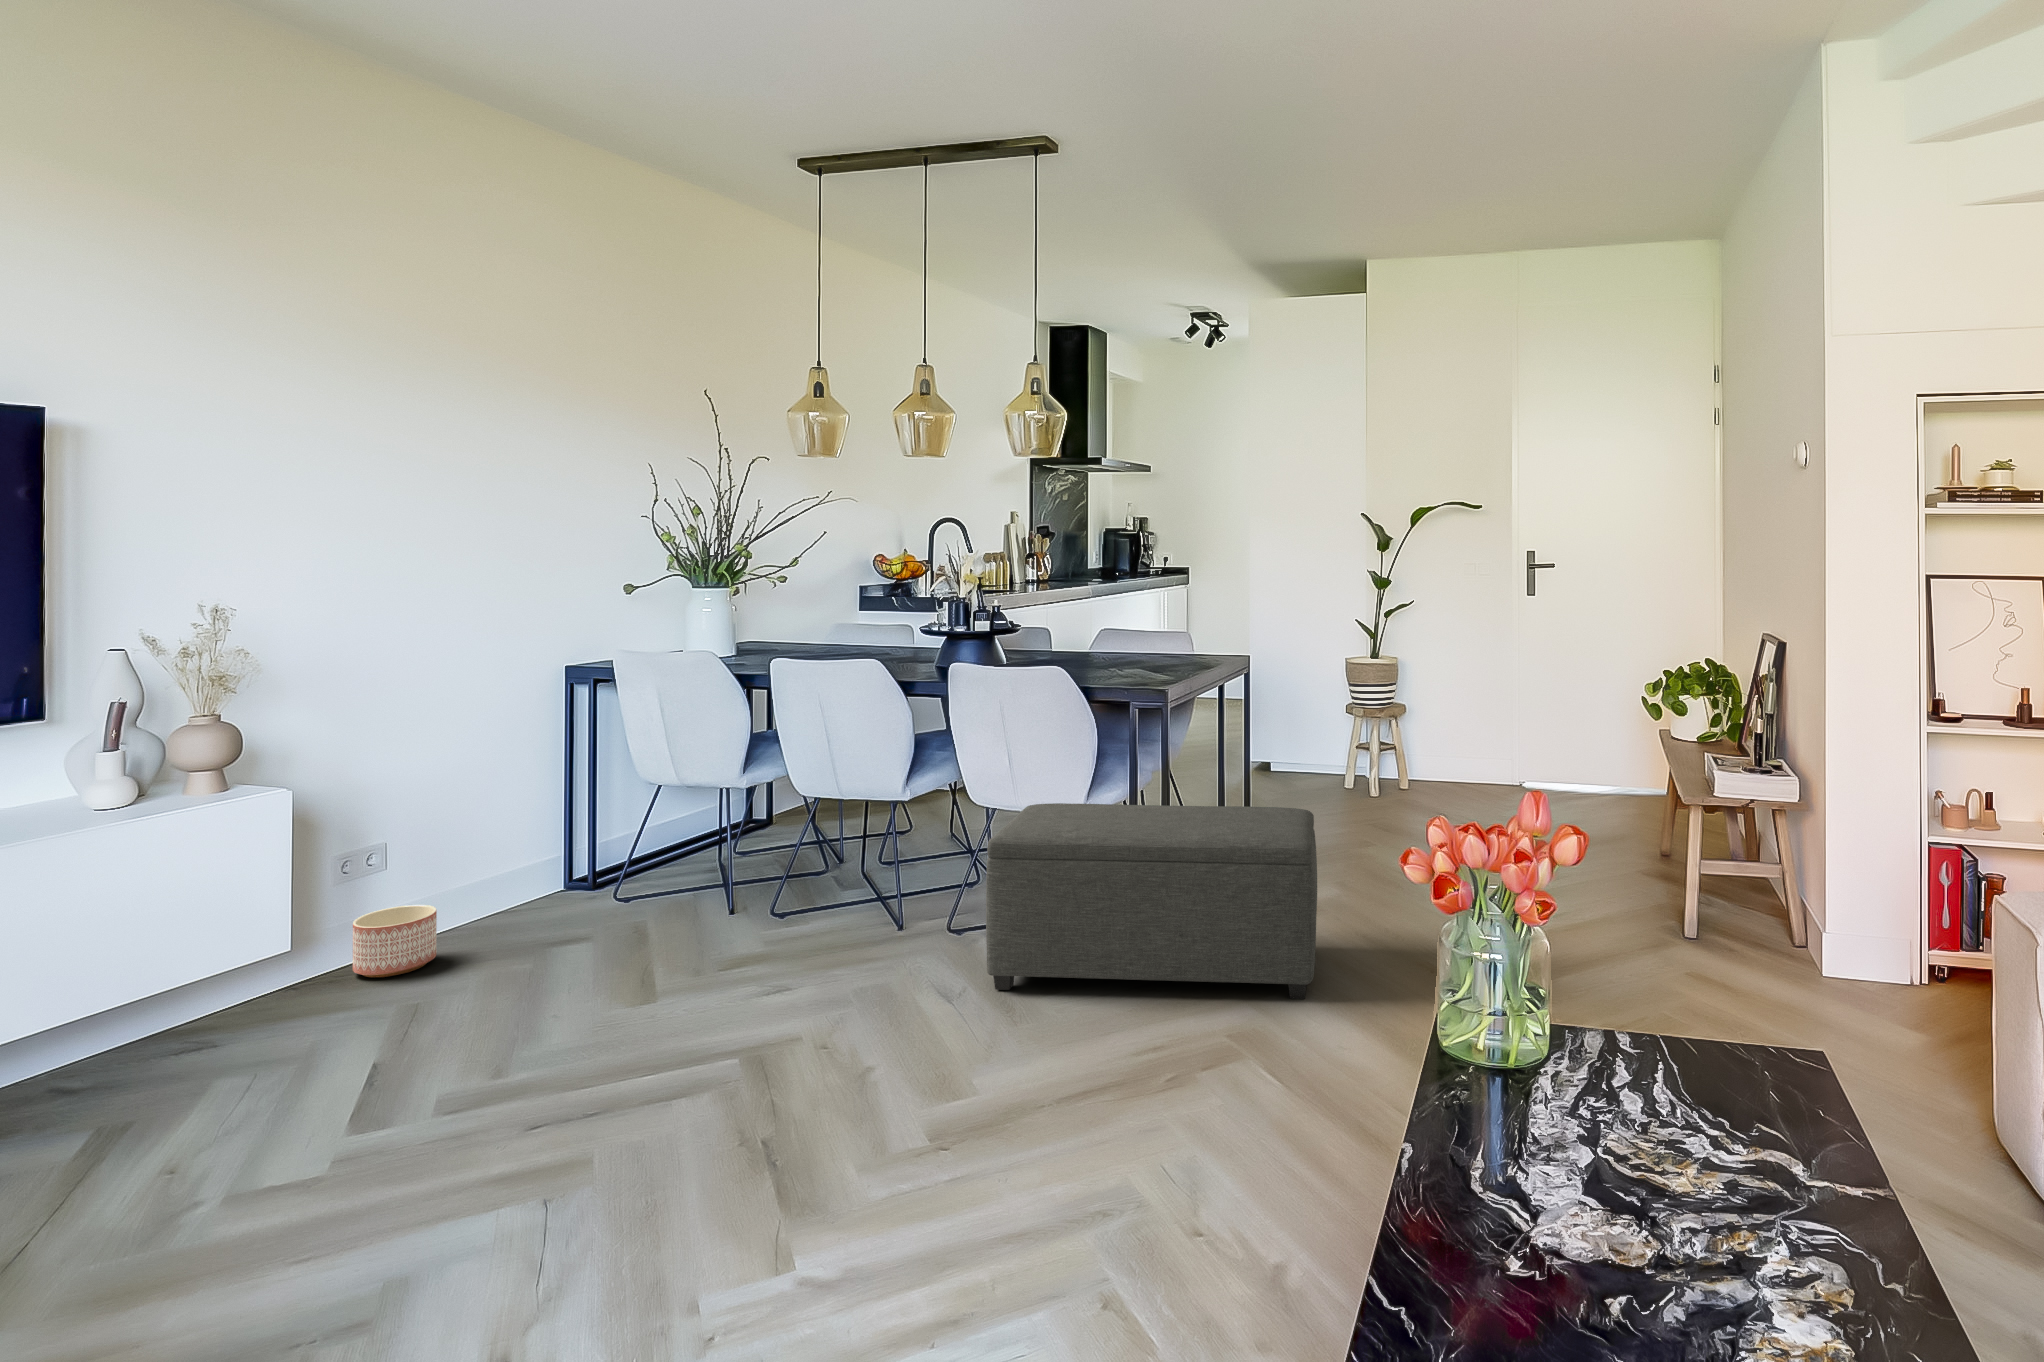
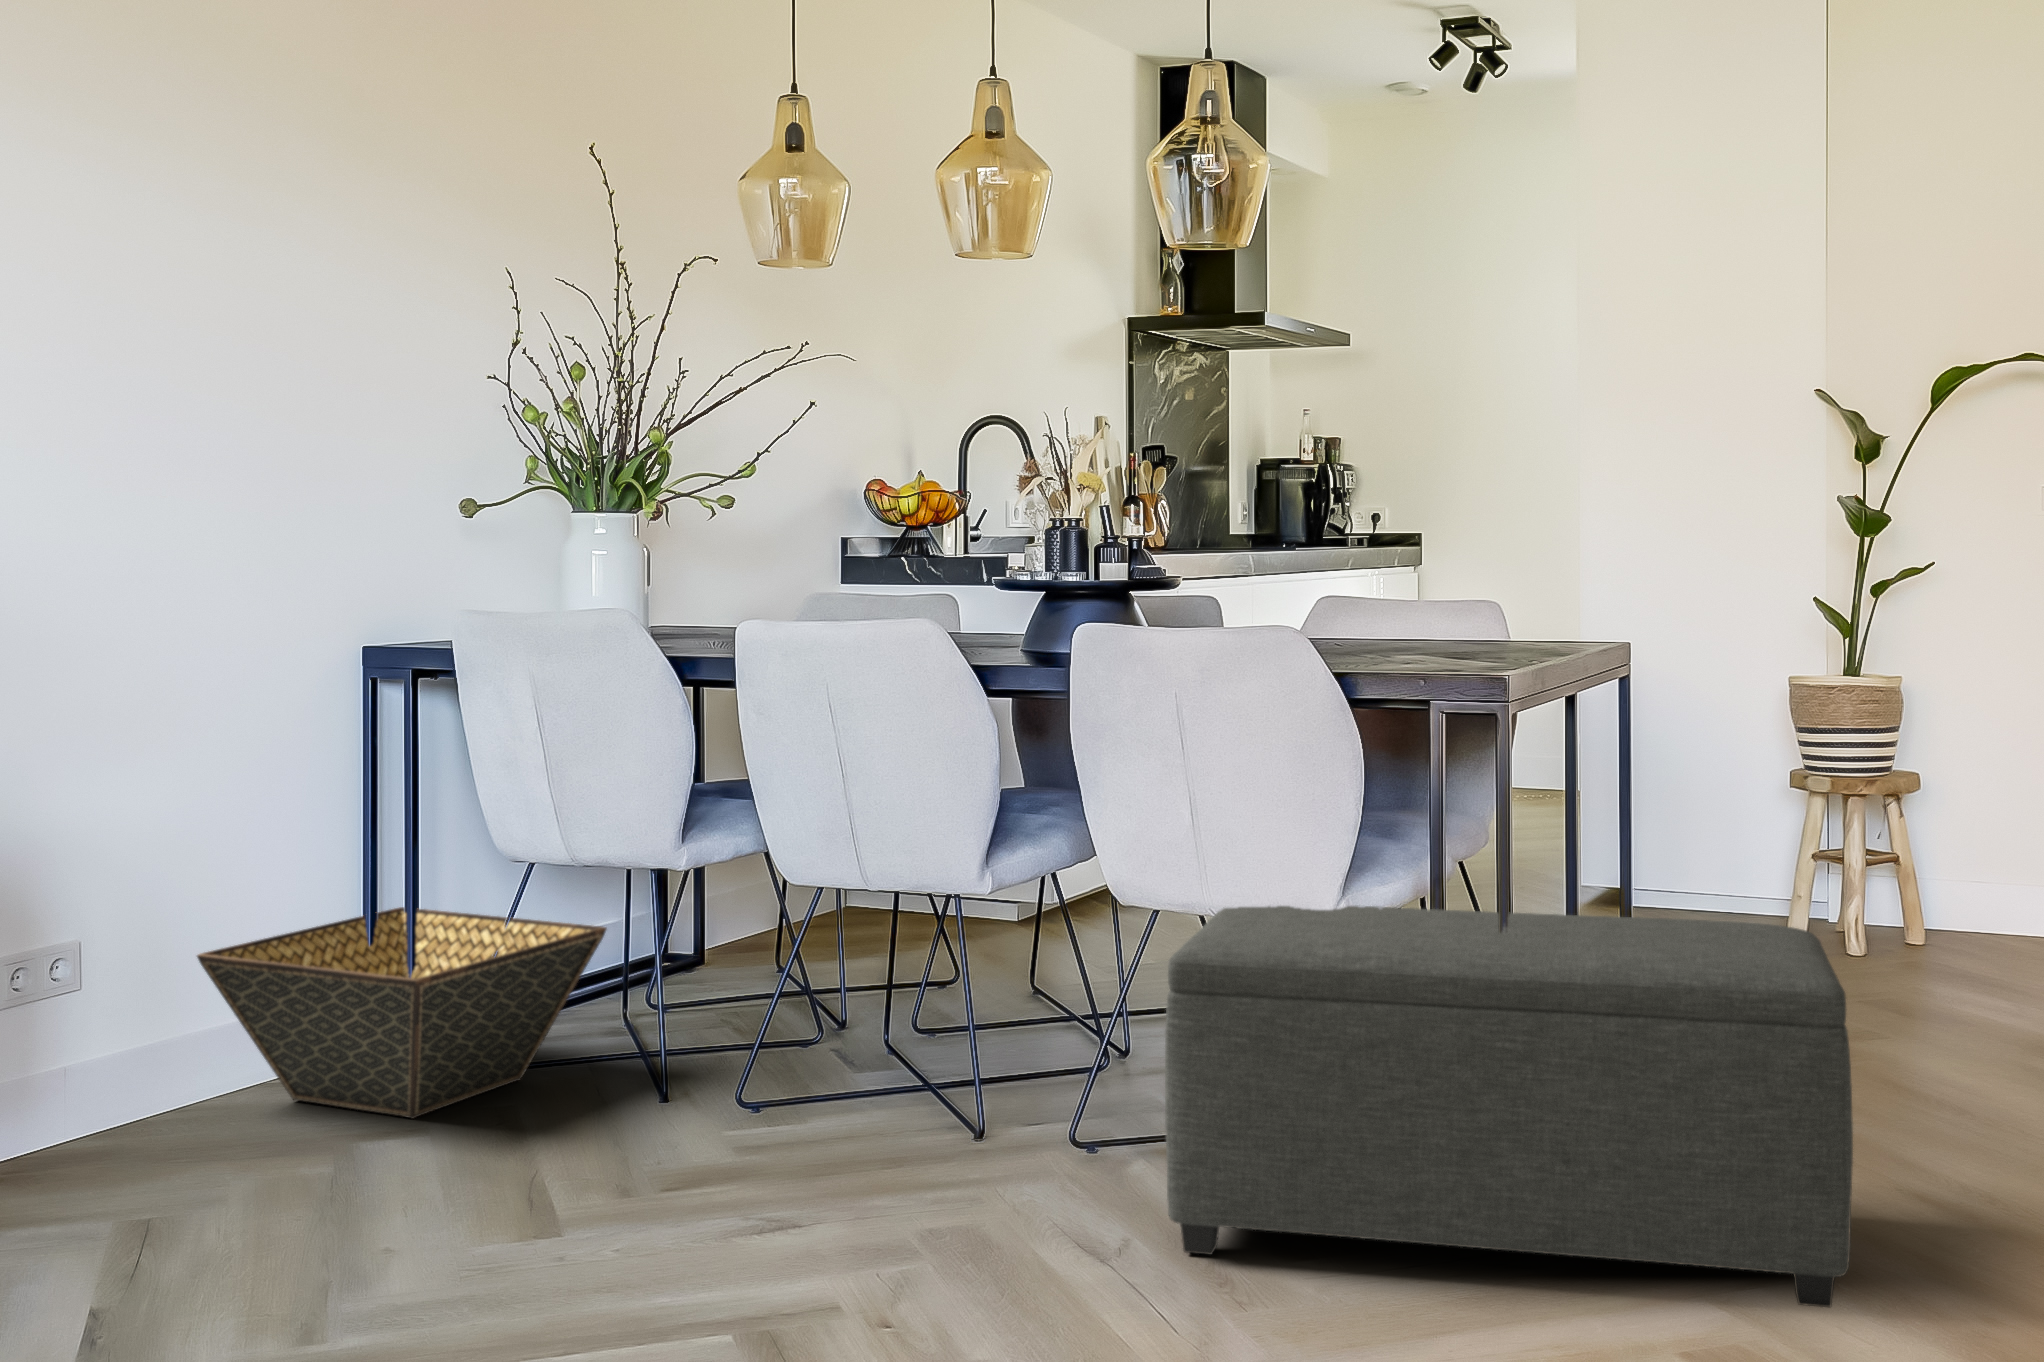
basket: none [453,810,704,933] -> present [197,907,606,1119]
planter: present [353,905,437,977] -> none [46,1049,177,1169]

